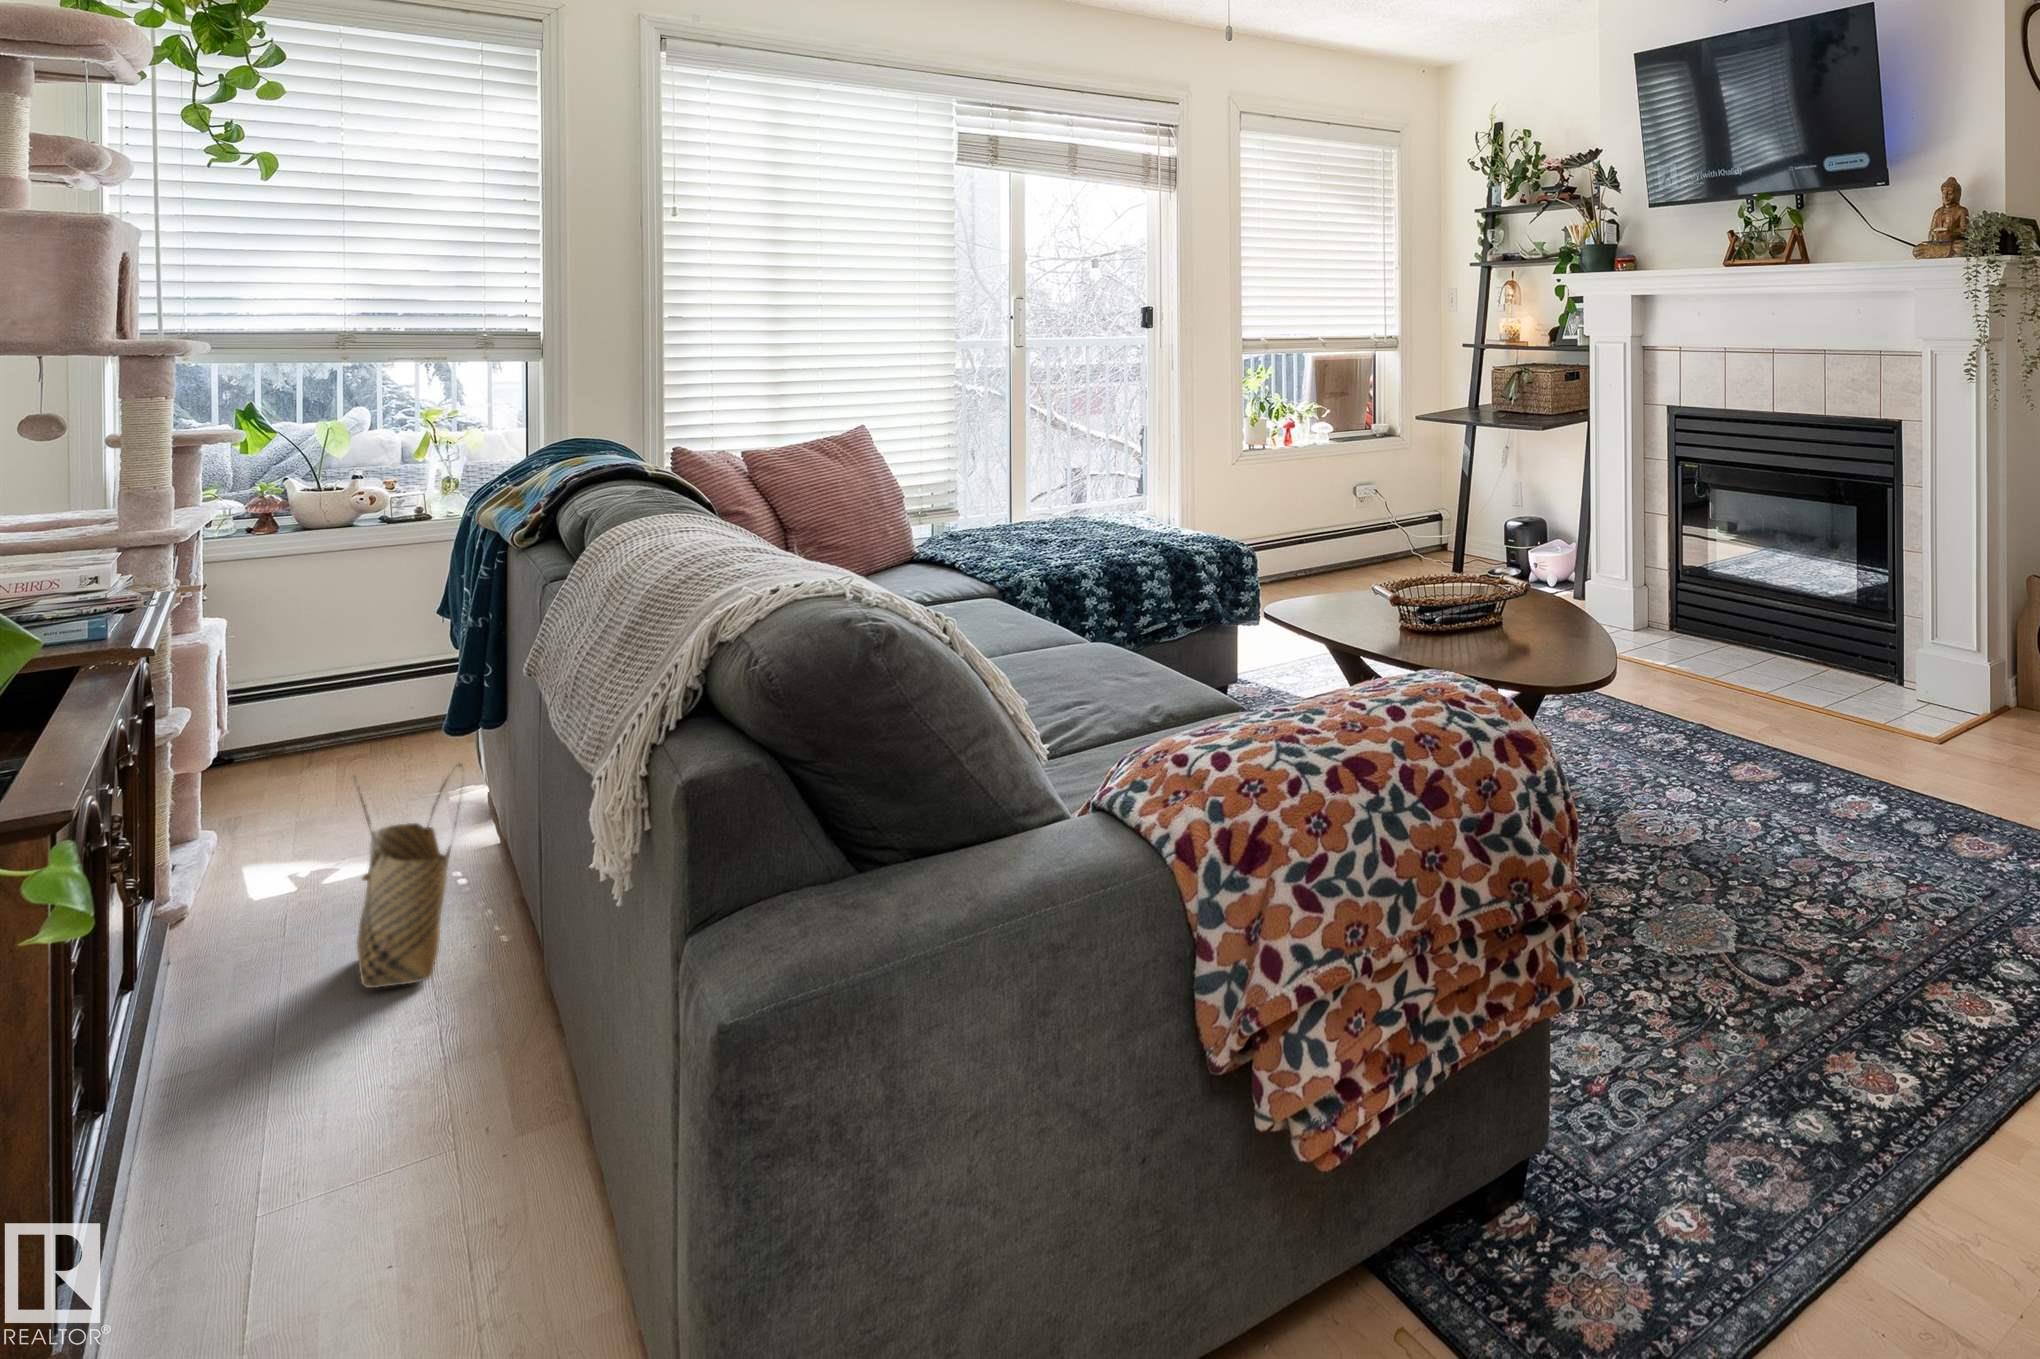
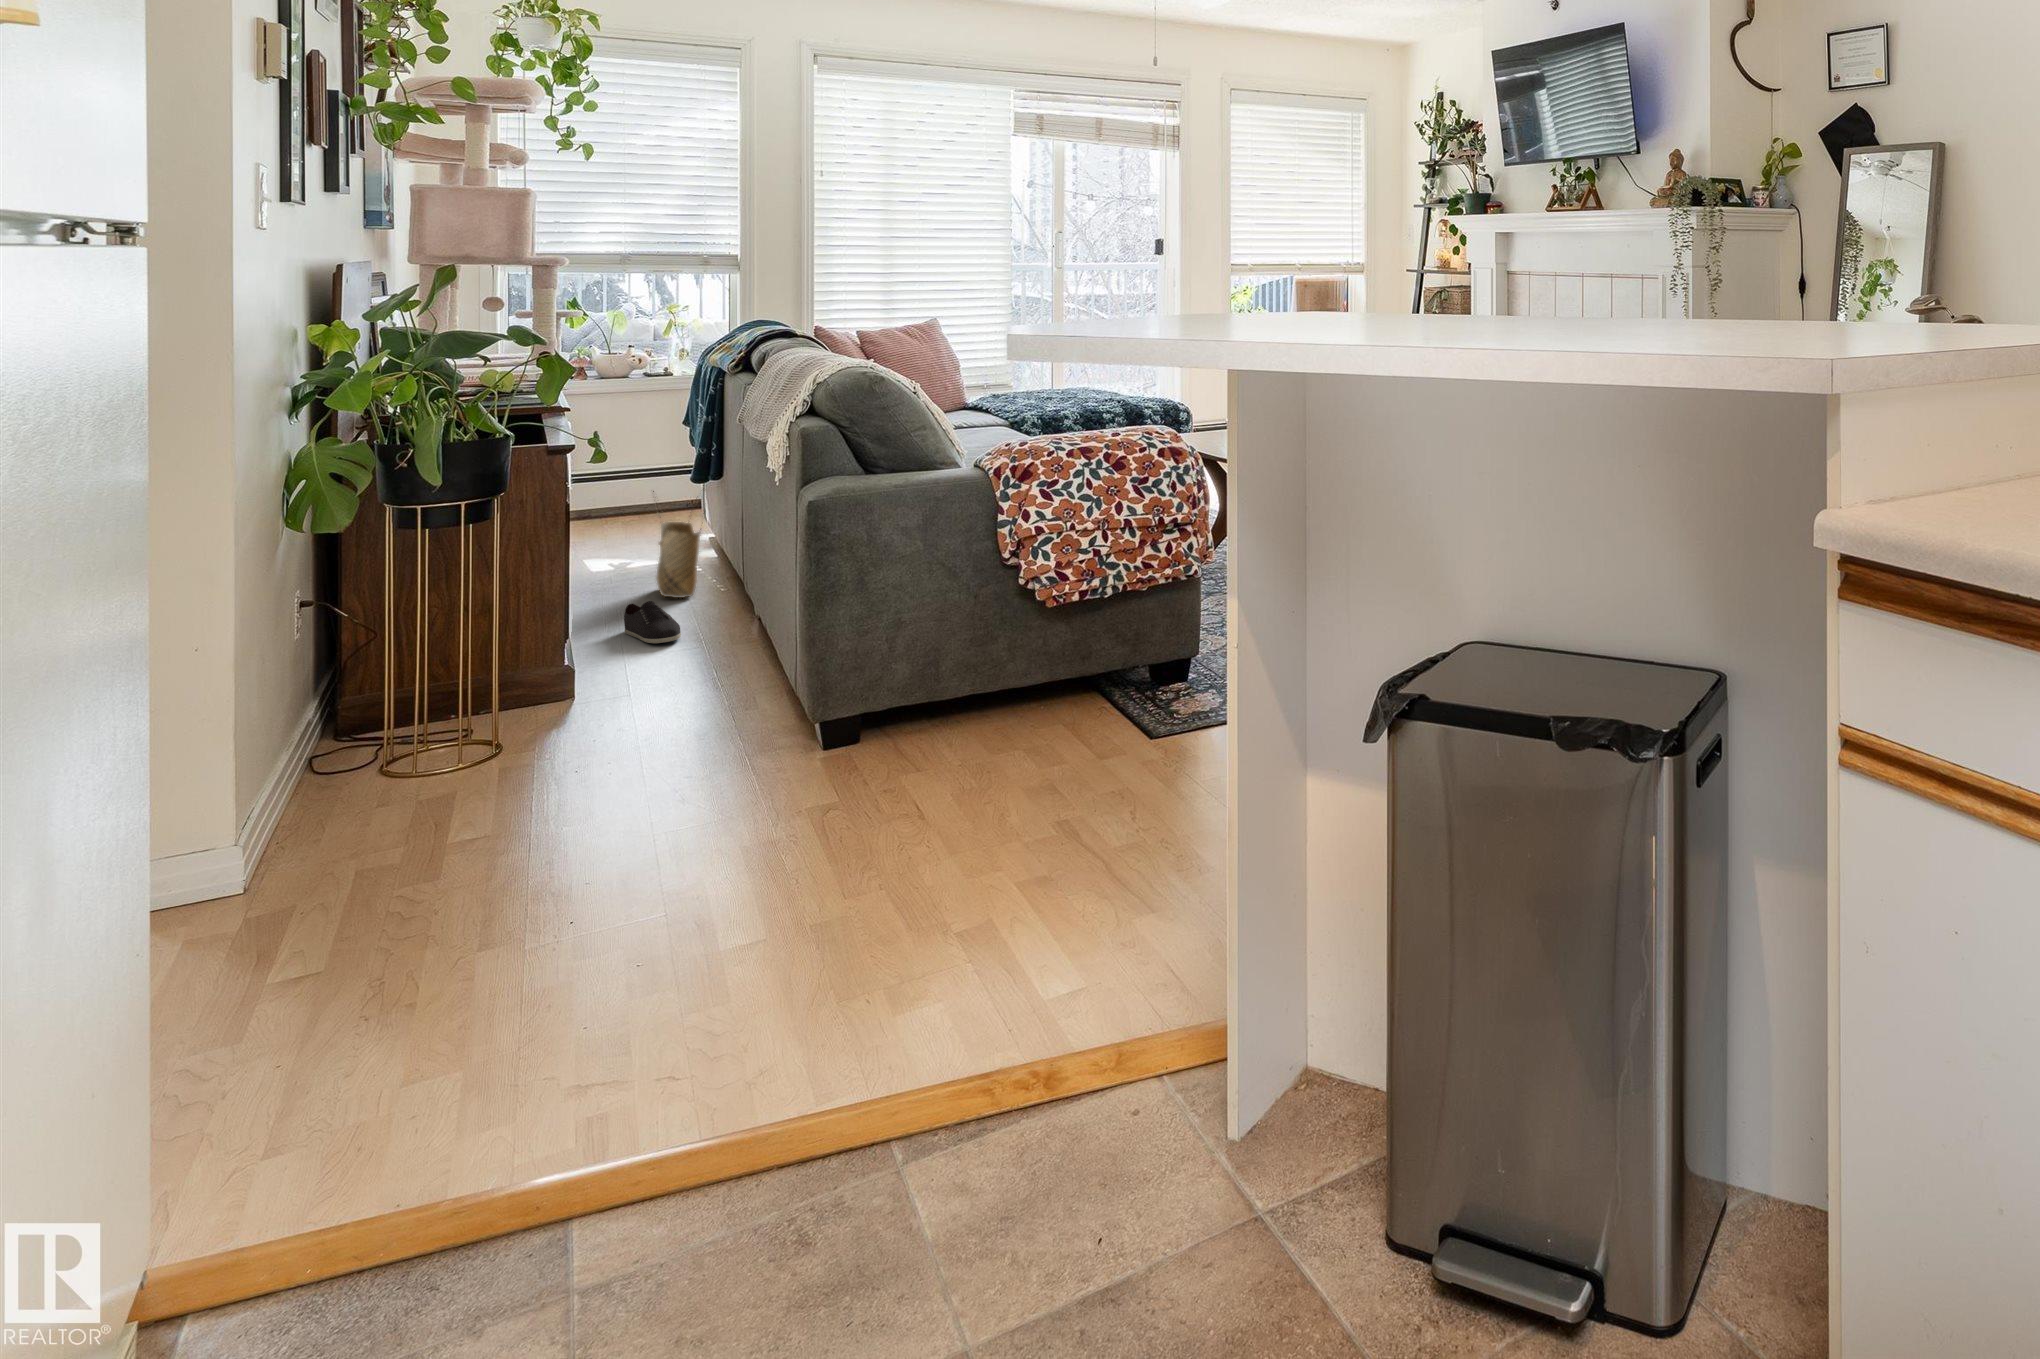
shoe: none [259,1056,387,1172] -> present [624,601,681,643]

